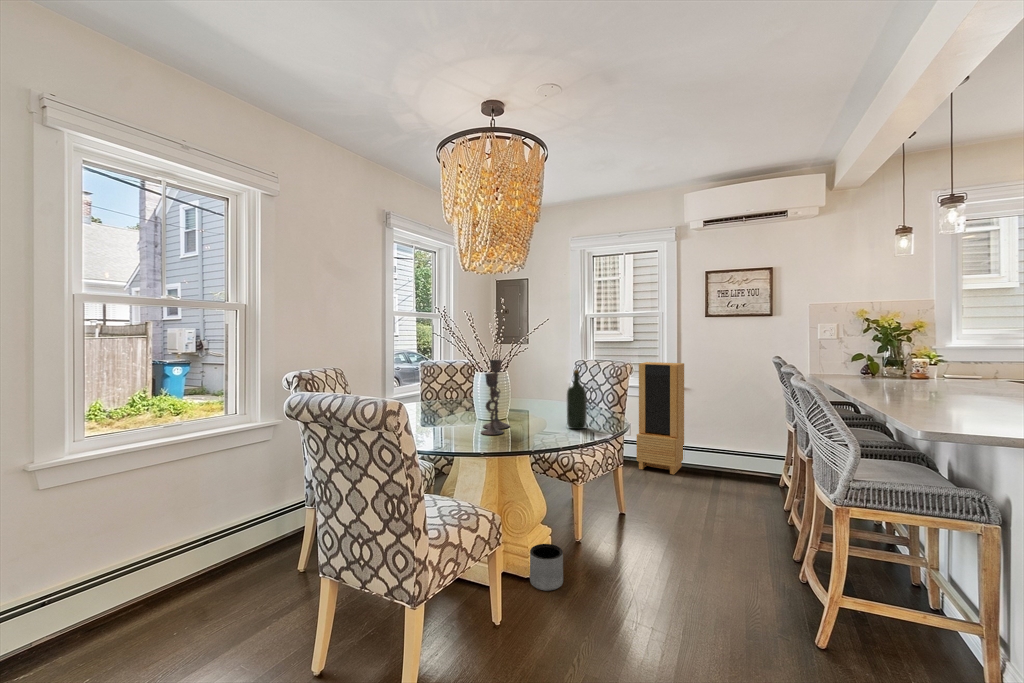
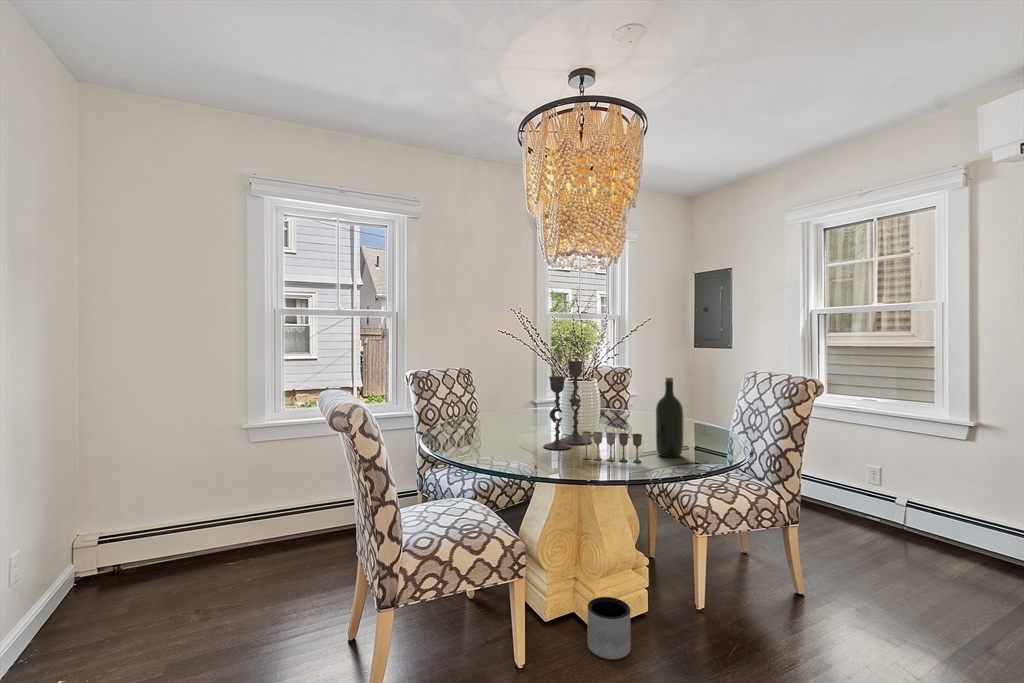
storage cabinet: present [637,362,684,475] -> none [875,380,974,562]
wine glass: none [526,414,570,439] -> present [582,431,642,462]

